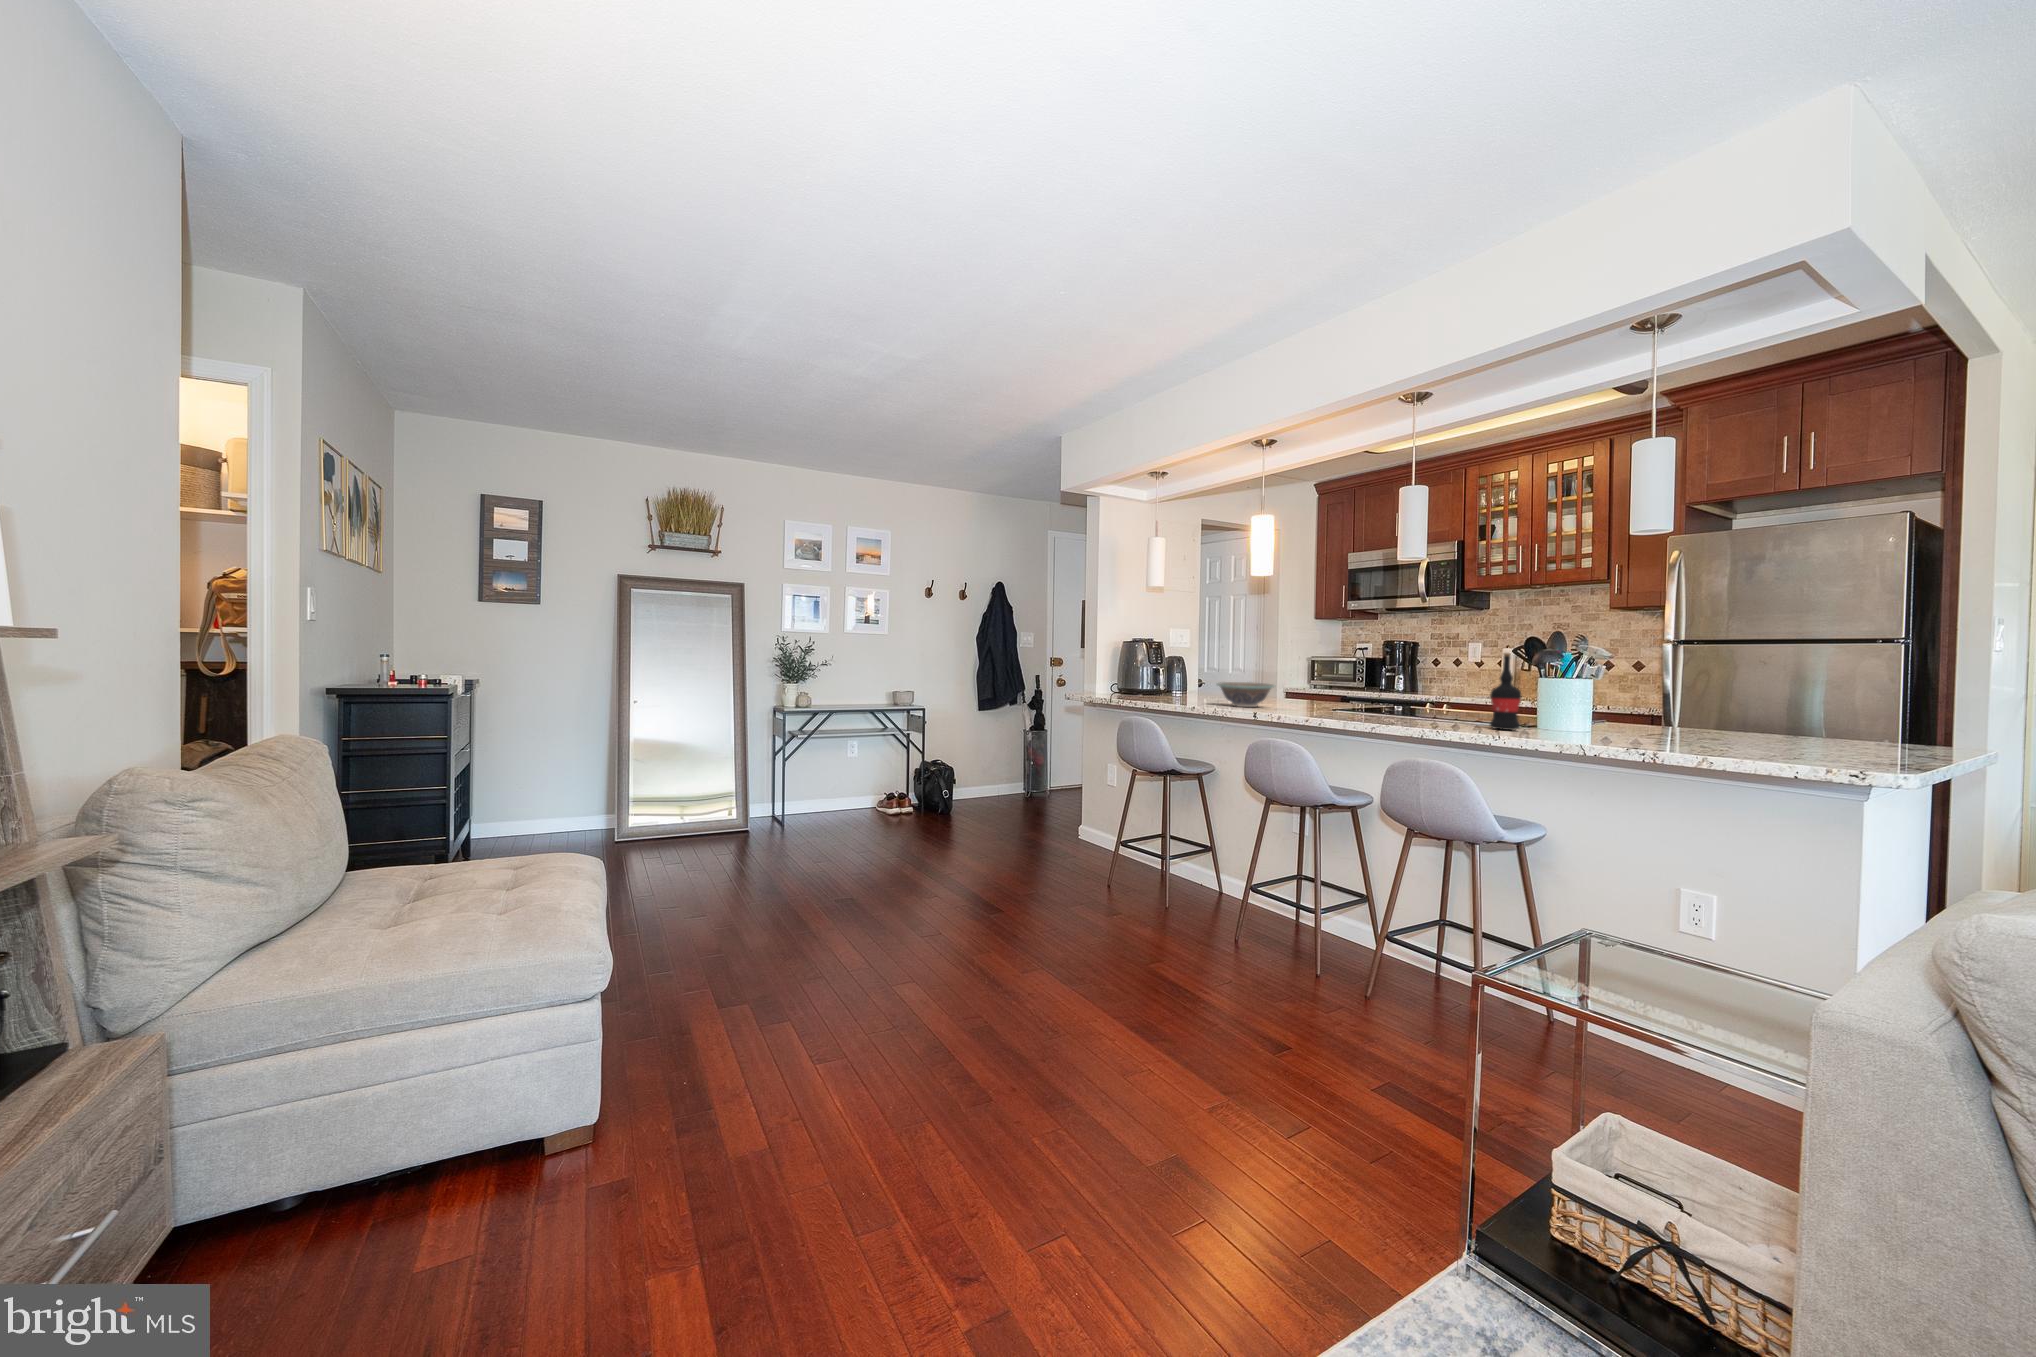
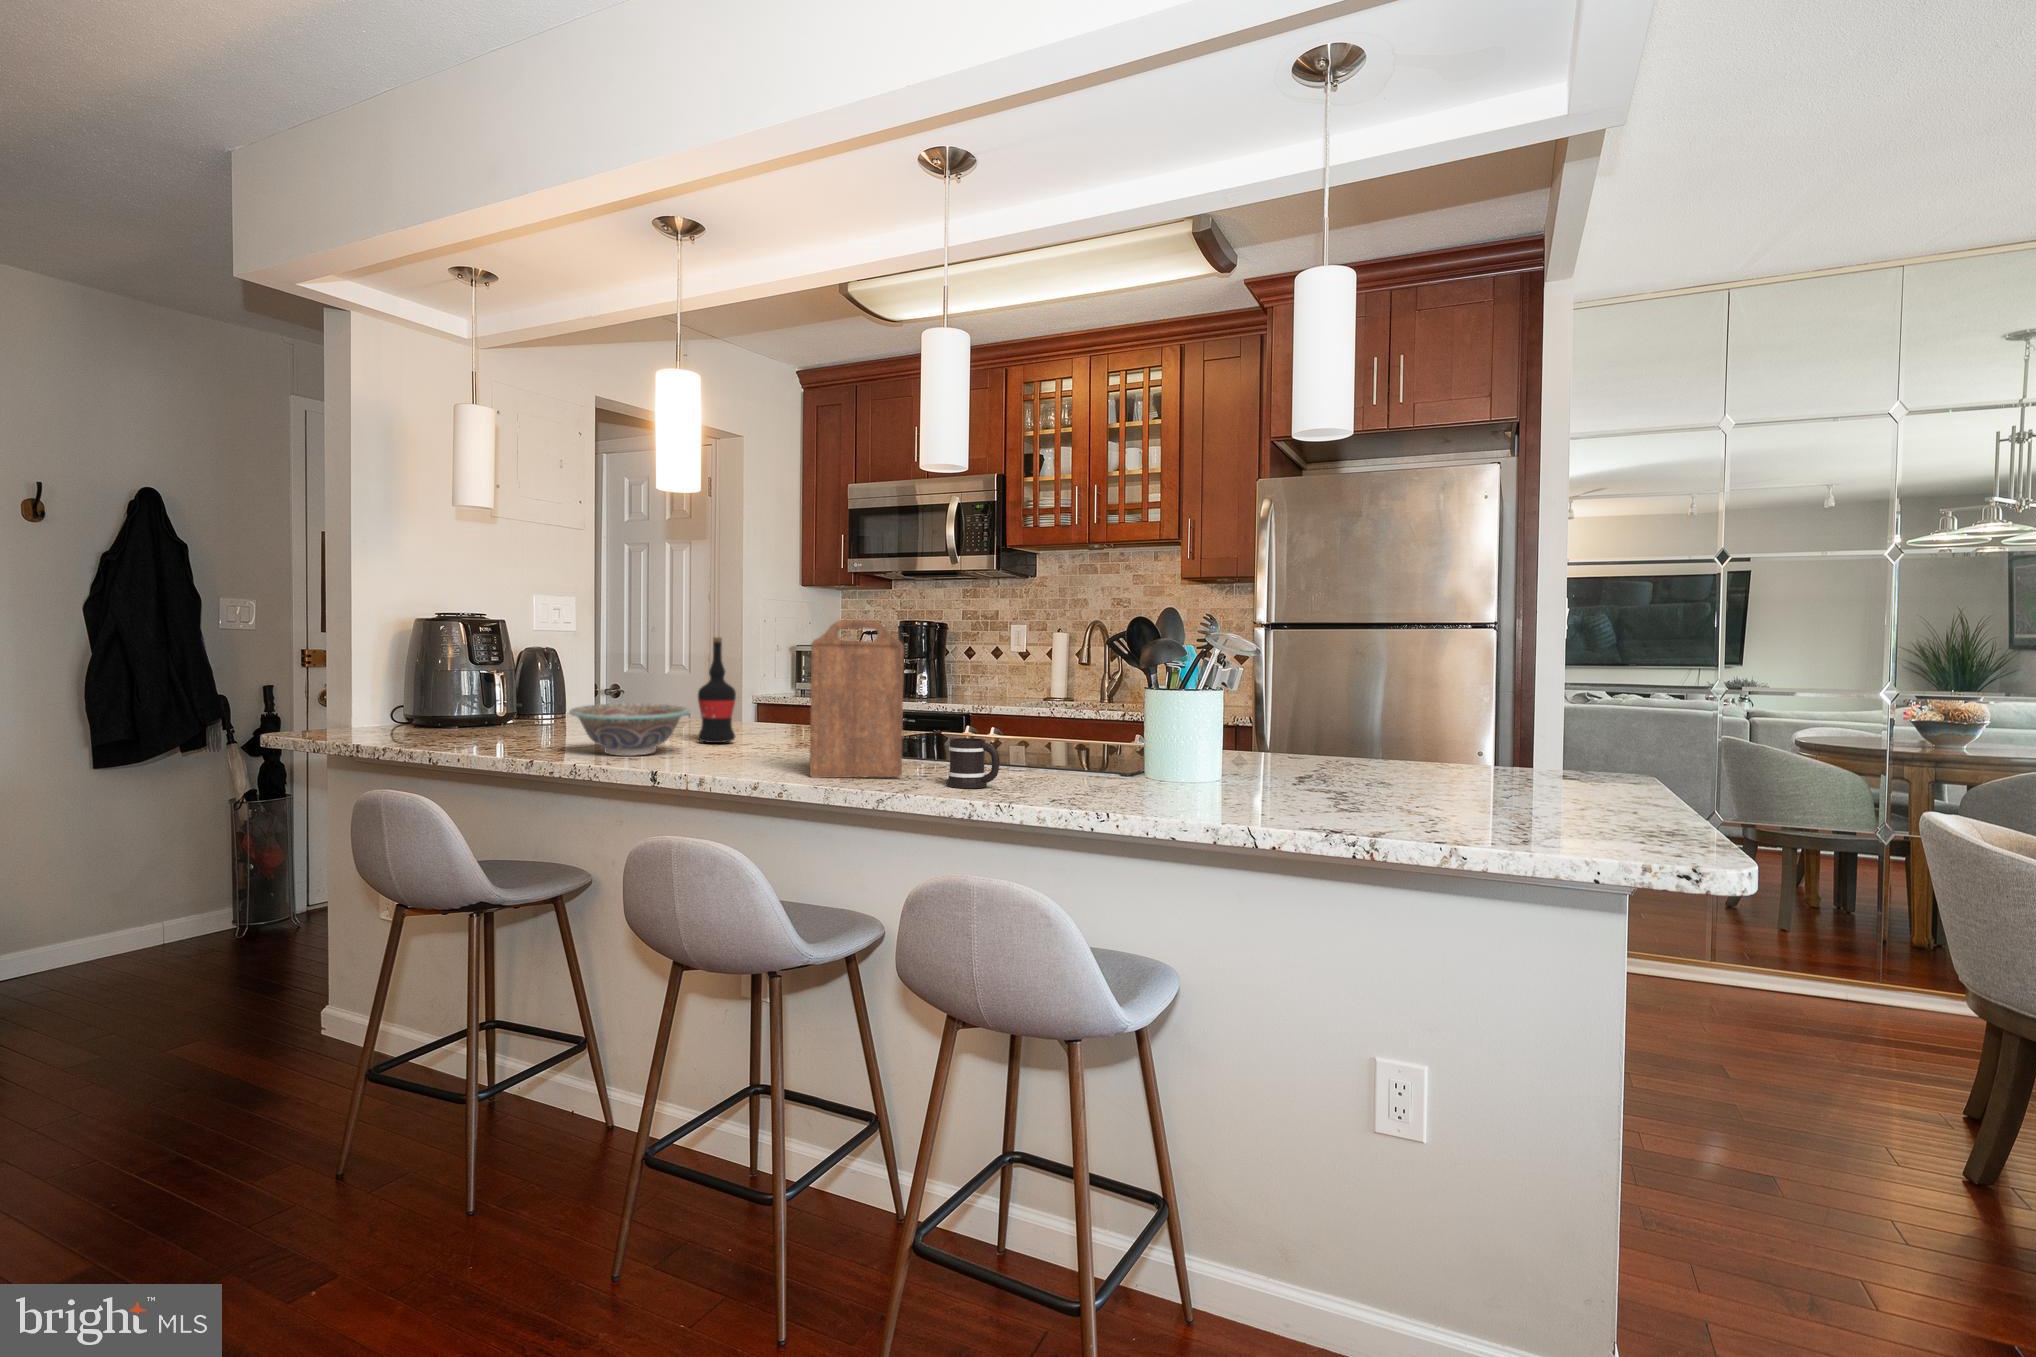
cutting board: none [1347,637,1401,720] -> present [810,620,904,778]
wine bottle: present [1490,653,1521,730] -> present [698,637,736,743]
mug: none [1427,699,1459,726] -> present [947,738,1000,788]

